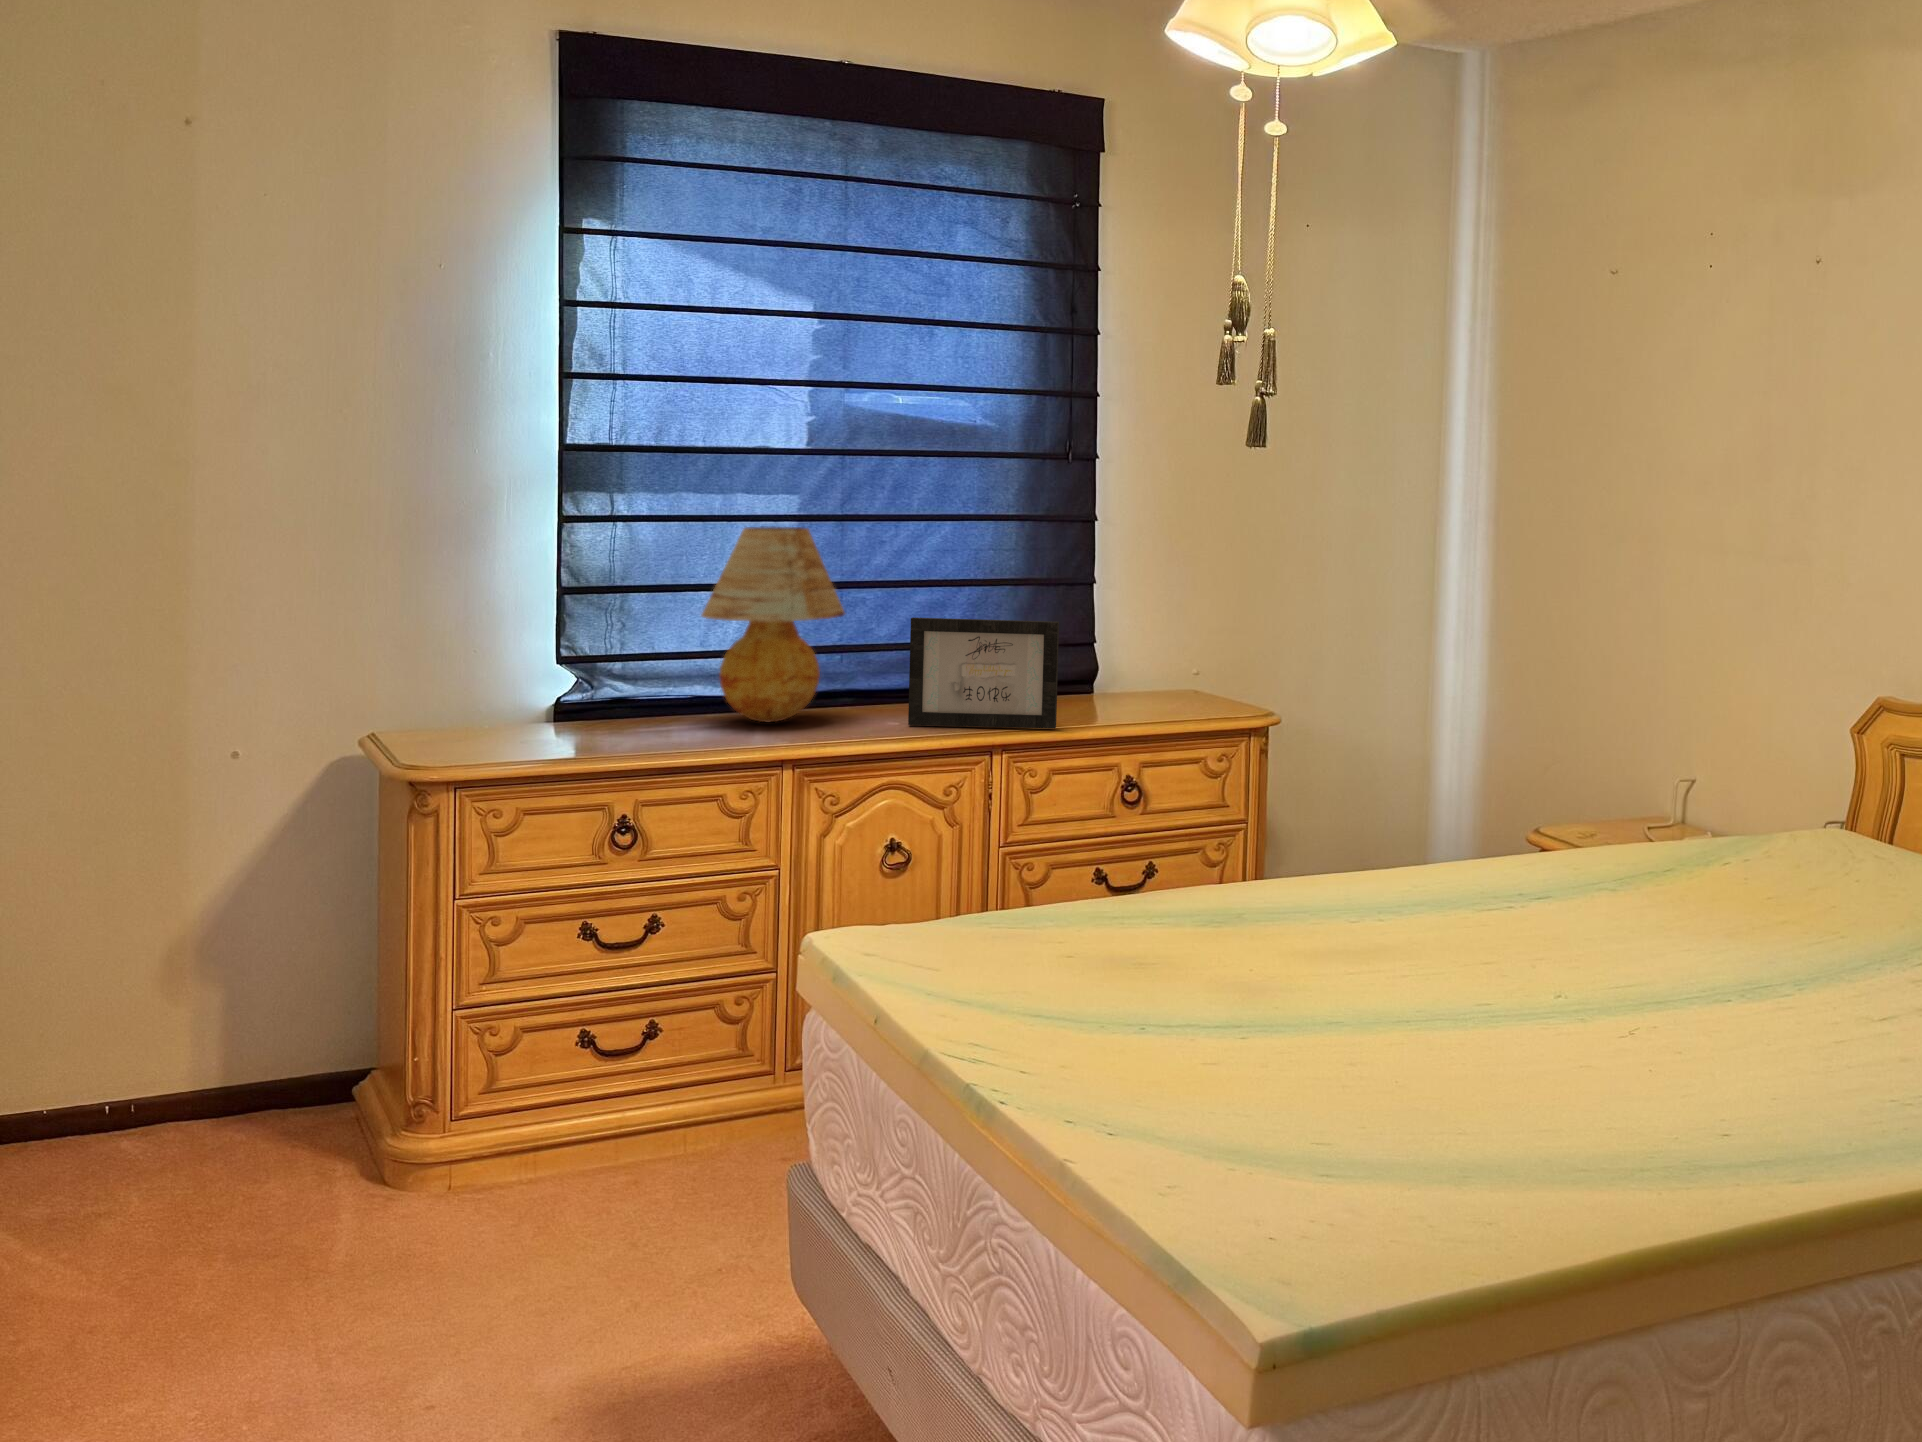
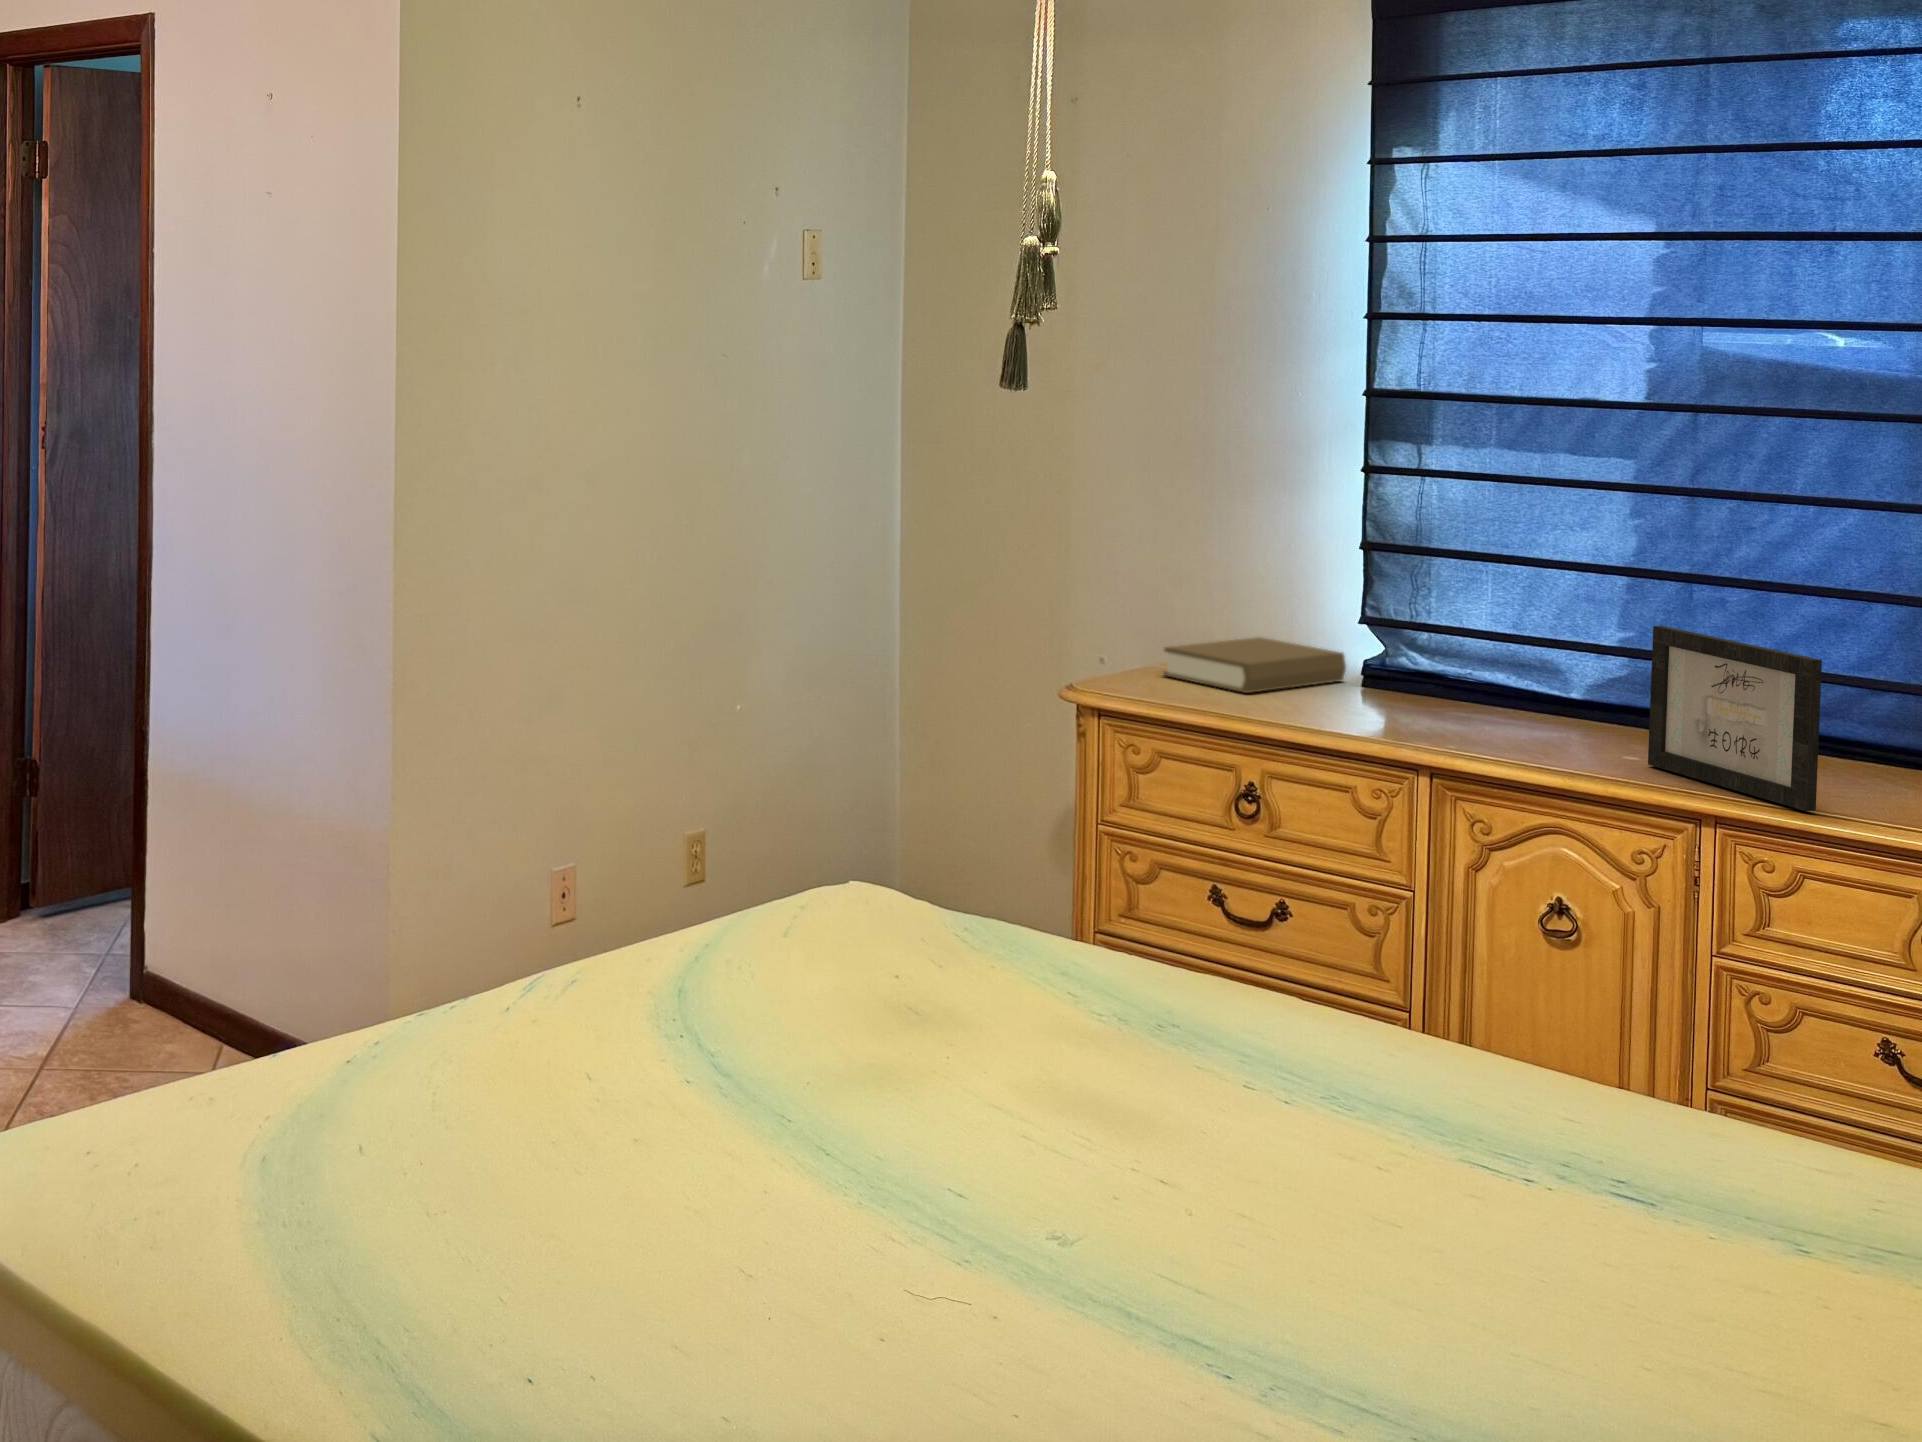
table lamp: present [702,527,845,722] -> none [1435,492,1627,729]
book: none [428,693,554,744] -> present [1163,637,1346,693]

